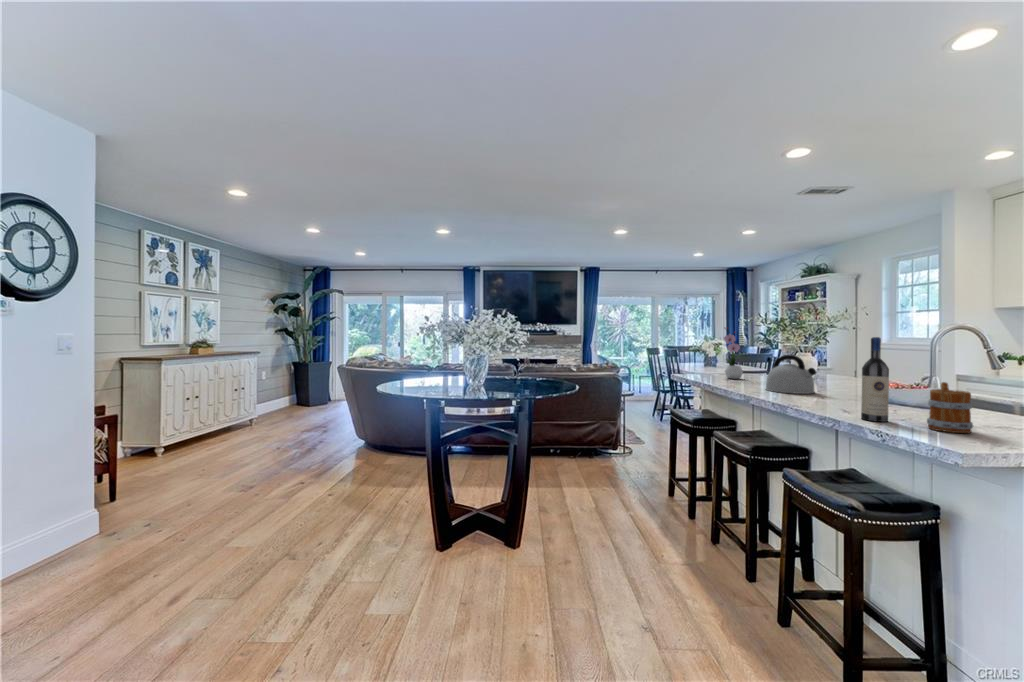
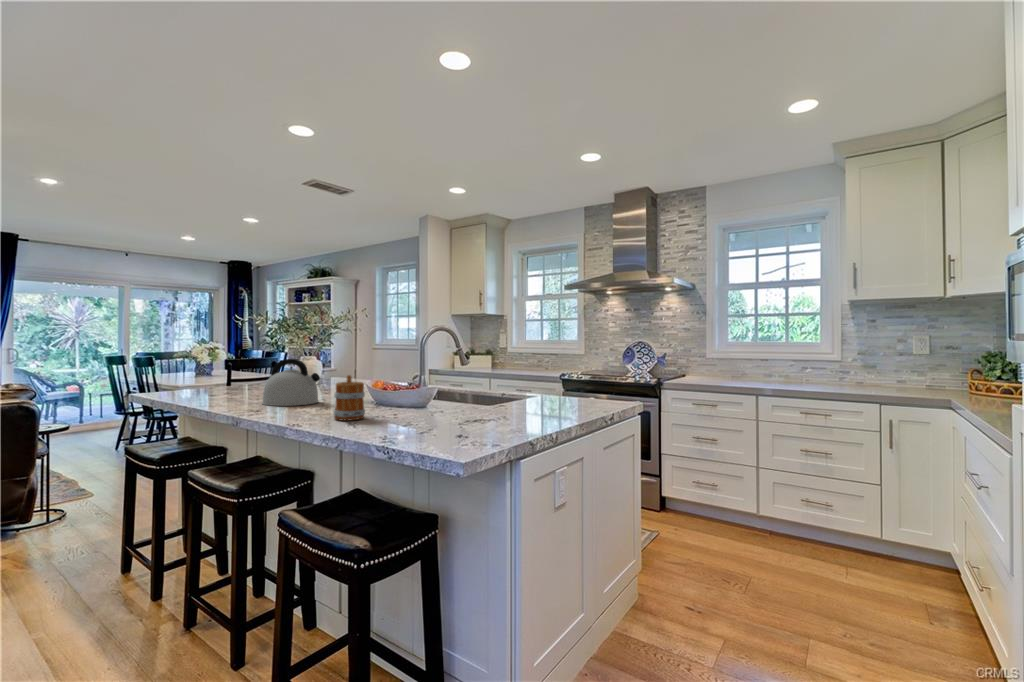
flower arrangement: present [724,328,743,379] -> none [210,324,240,392]
wine bottle: present [861,337,889,422] -> none [365,335,391,432]
mug: present [927,382,973,433] -> present [334,375,365,420]

